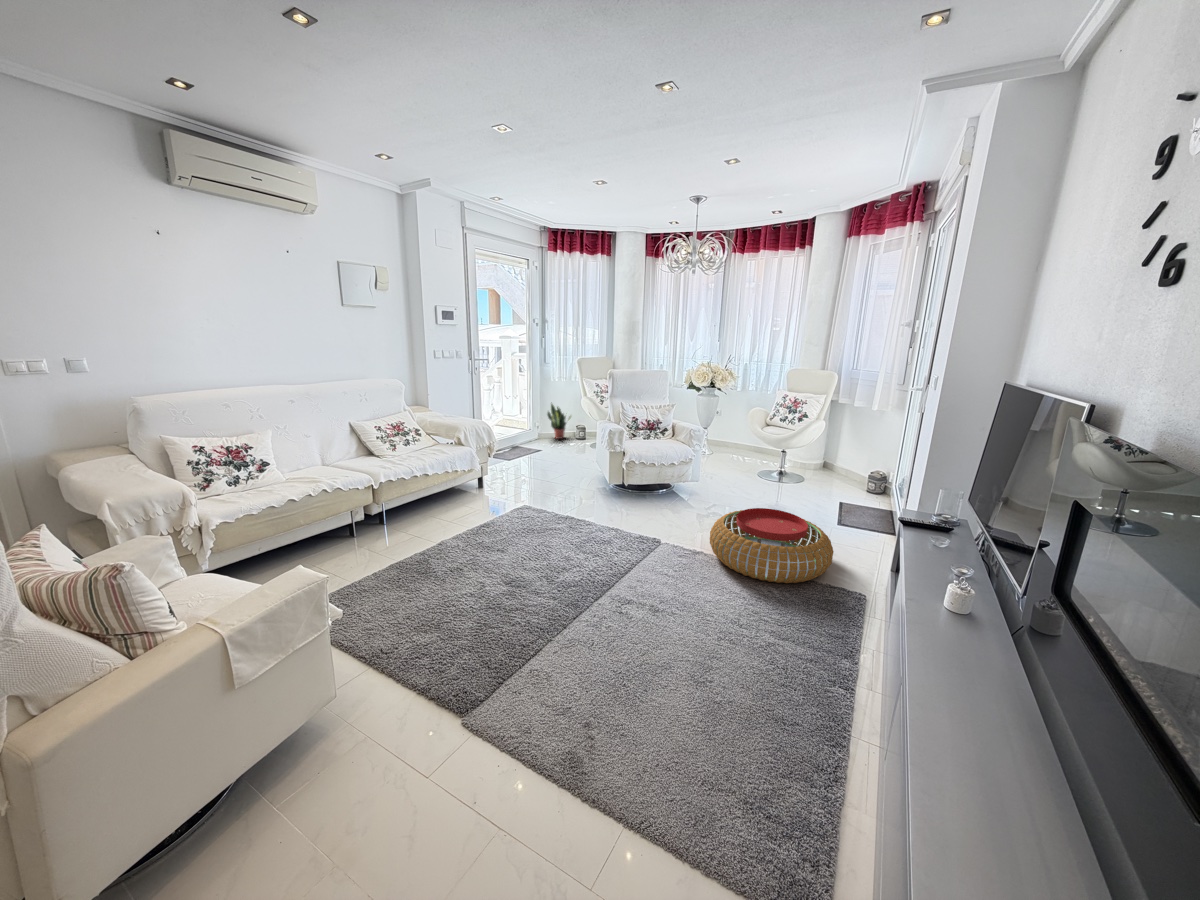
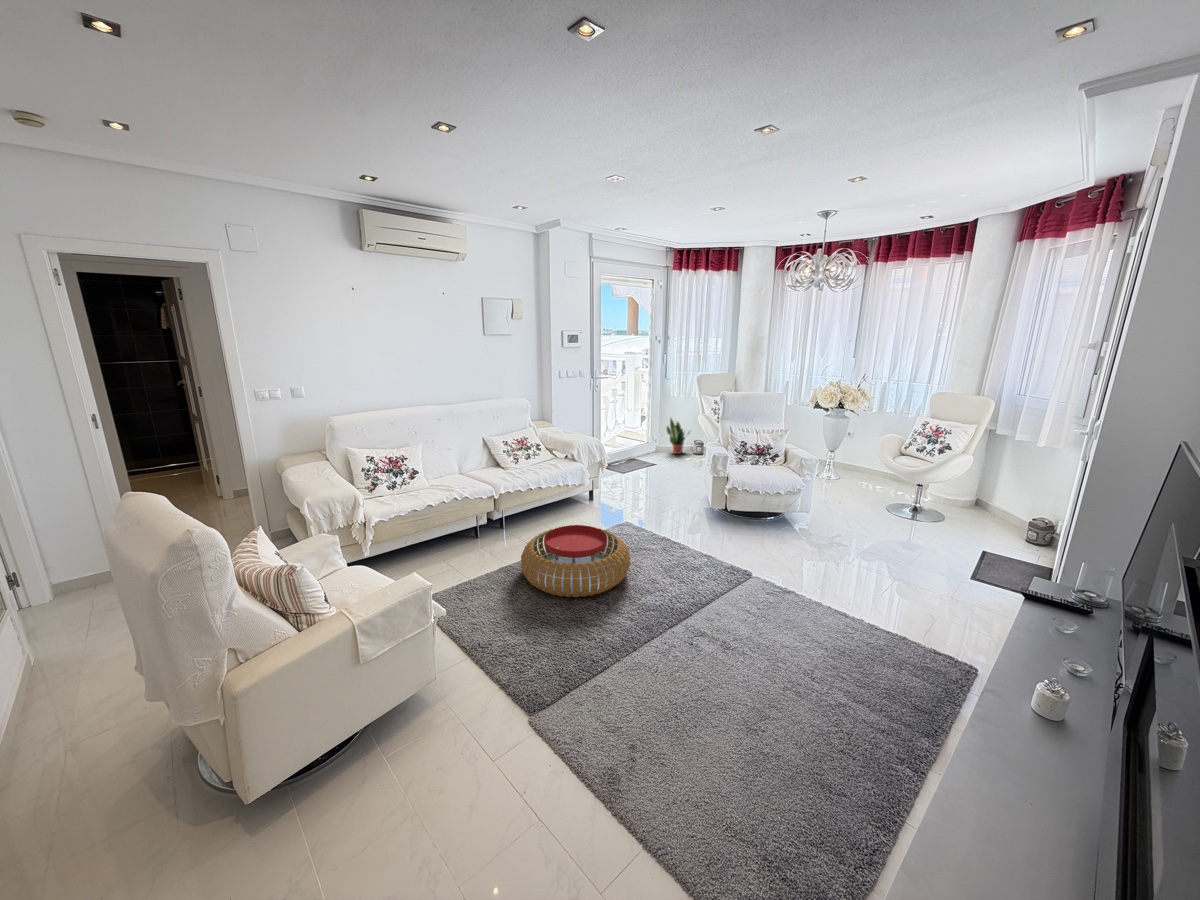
pouf: present [710,508,834,583] -> present [521,525,630,597]

